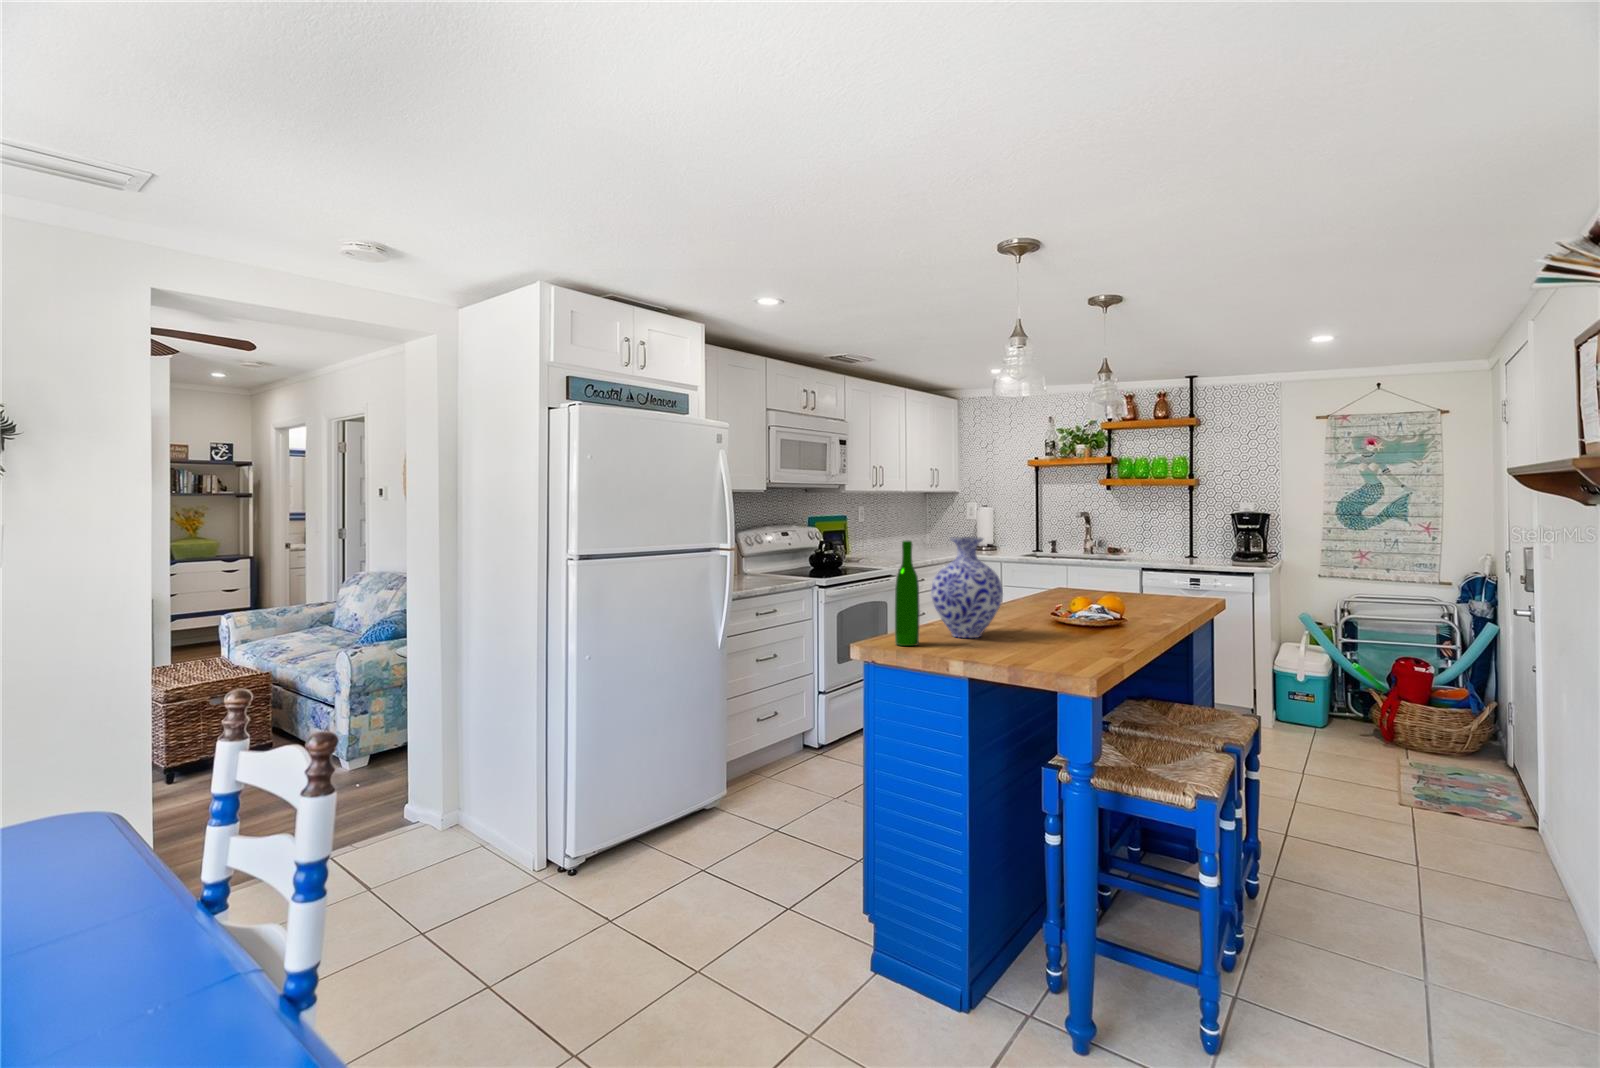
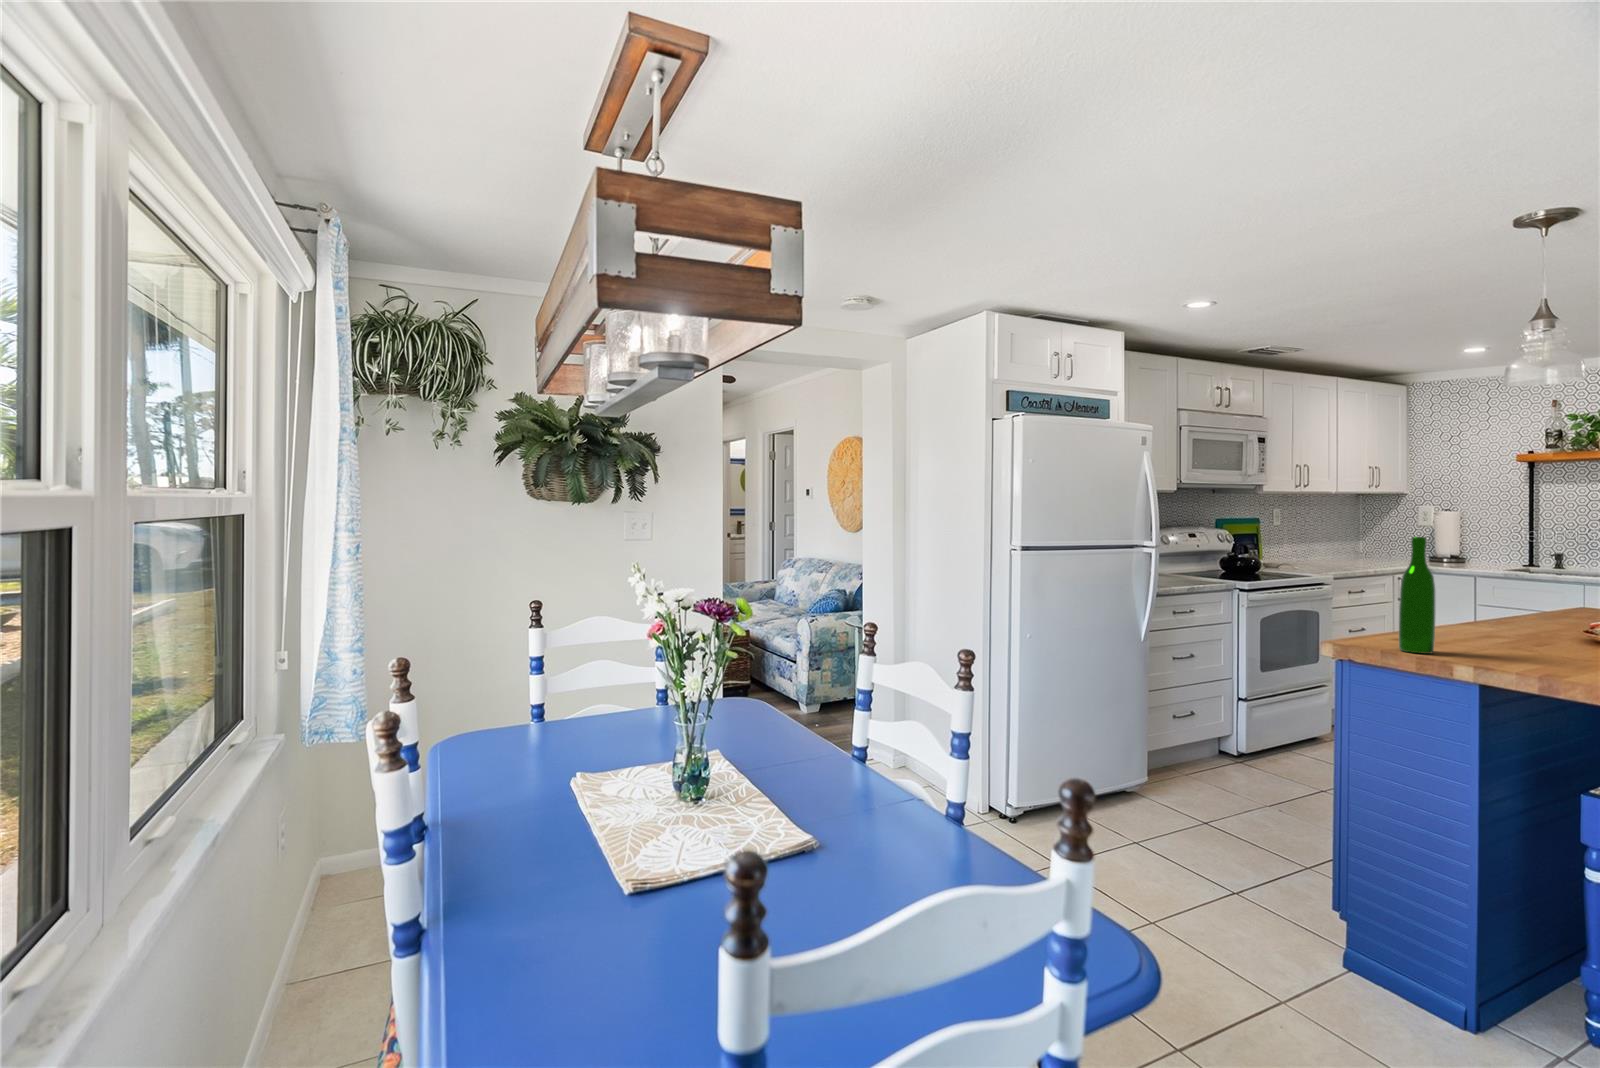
vase: present [931,537,1003,638] -> none [1443,535,1558,652]

